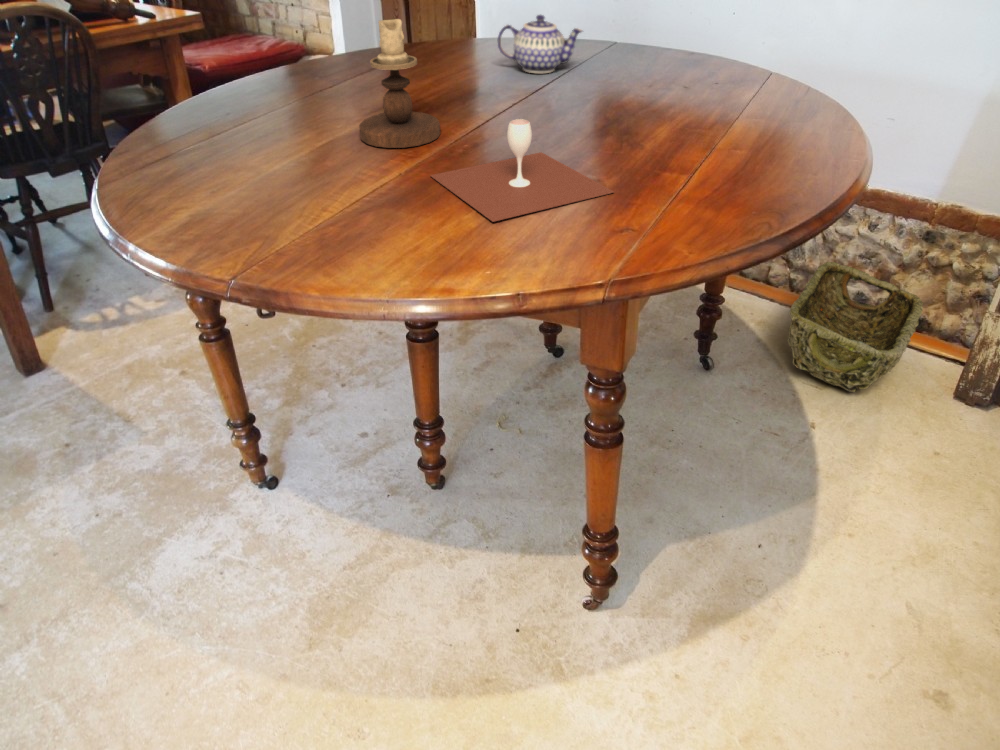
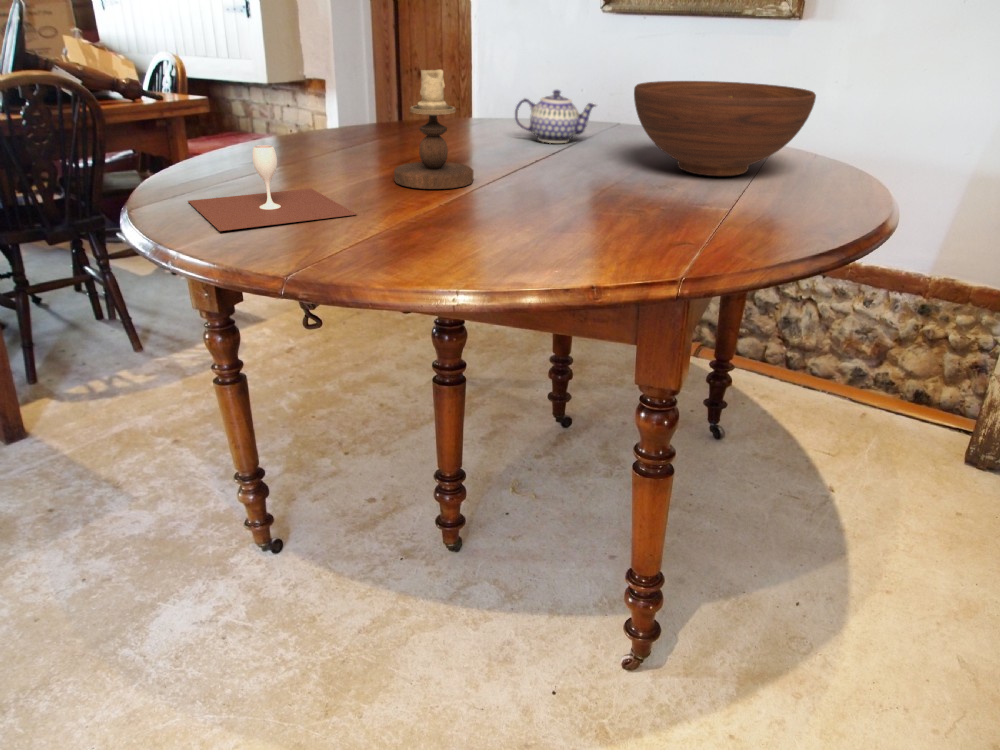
fruit bowl: none [610,8,803,121] -> present [634,81,816,176]
wine glass: present [431,119,614,222] -> present [188,145,357,231]
woven basket: present [787,262,923,392] -> none [798,336,925,458]

